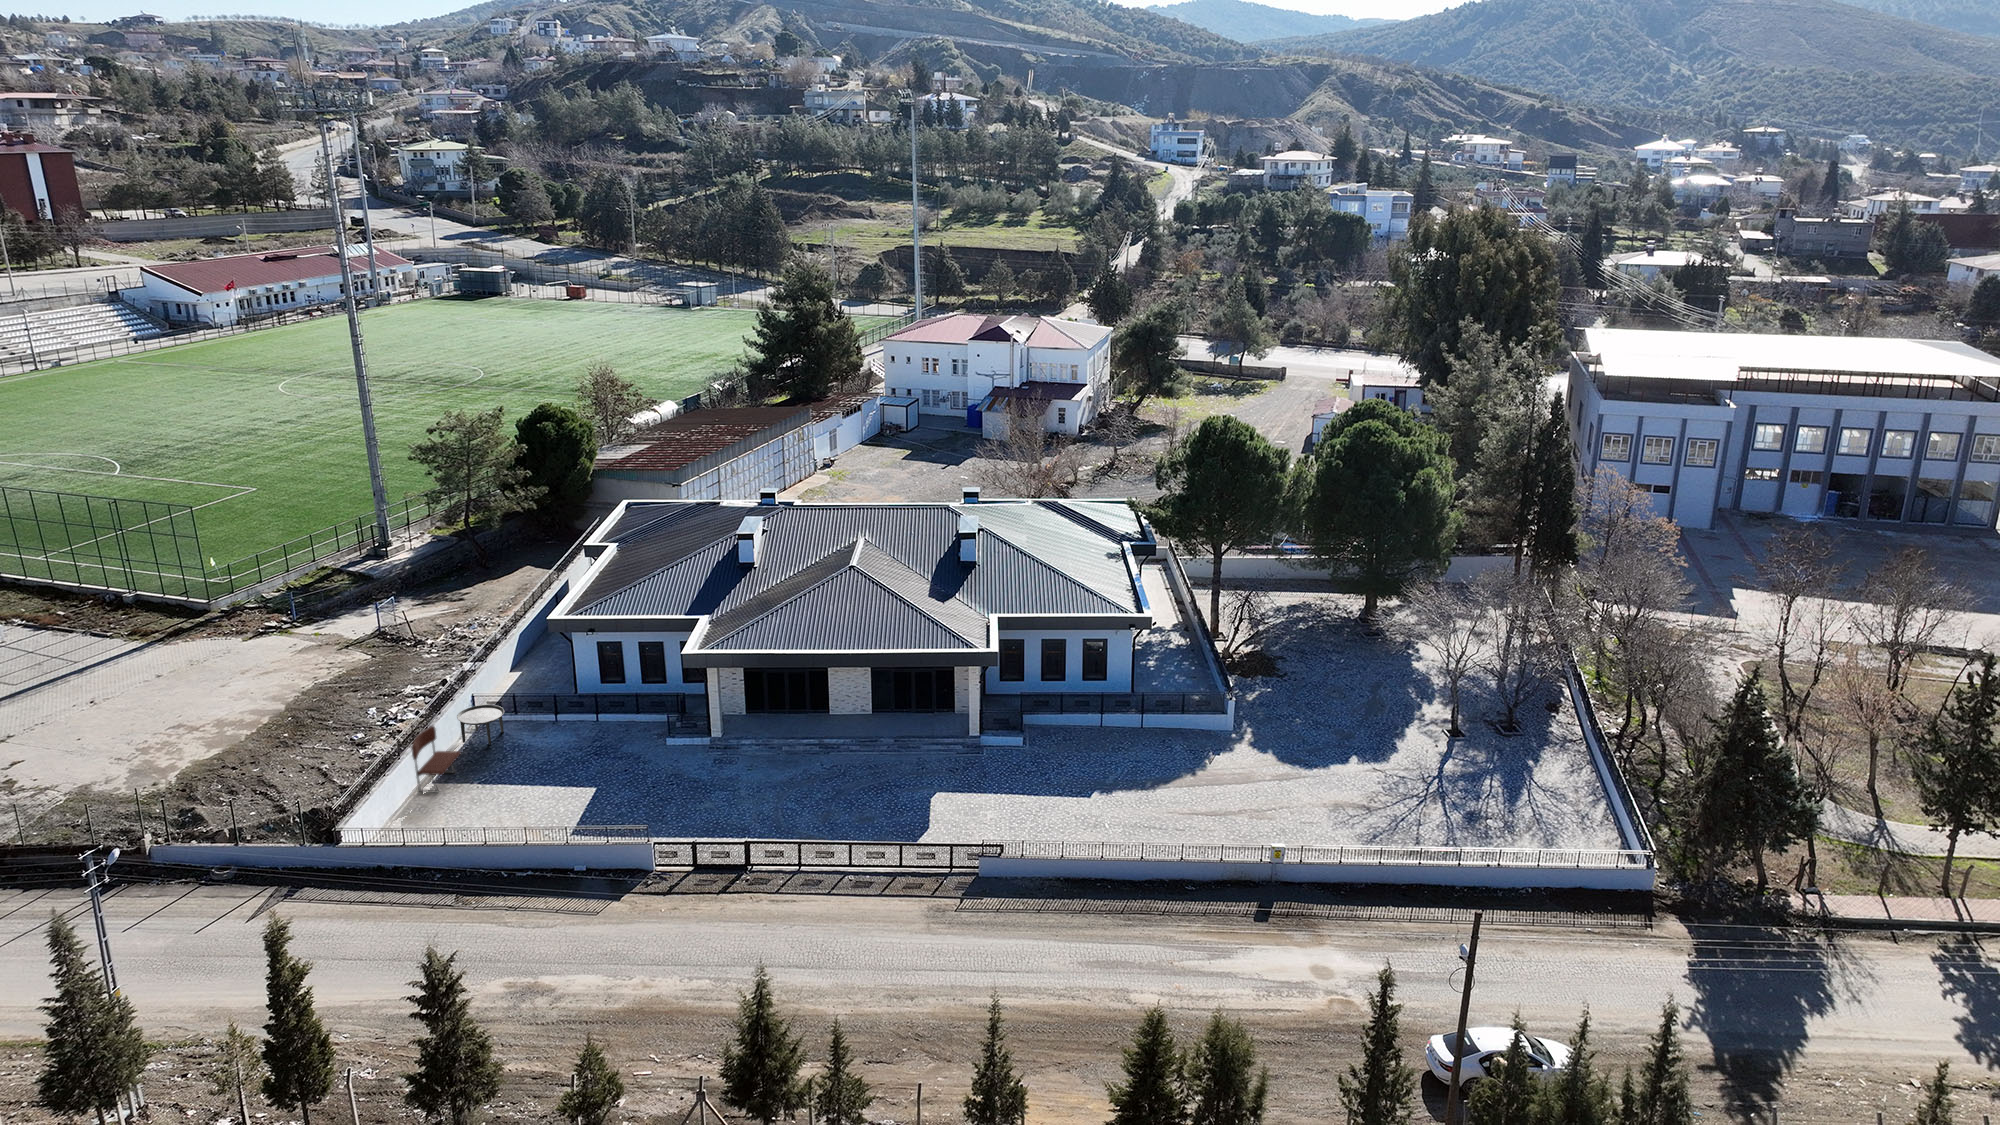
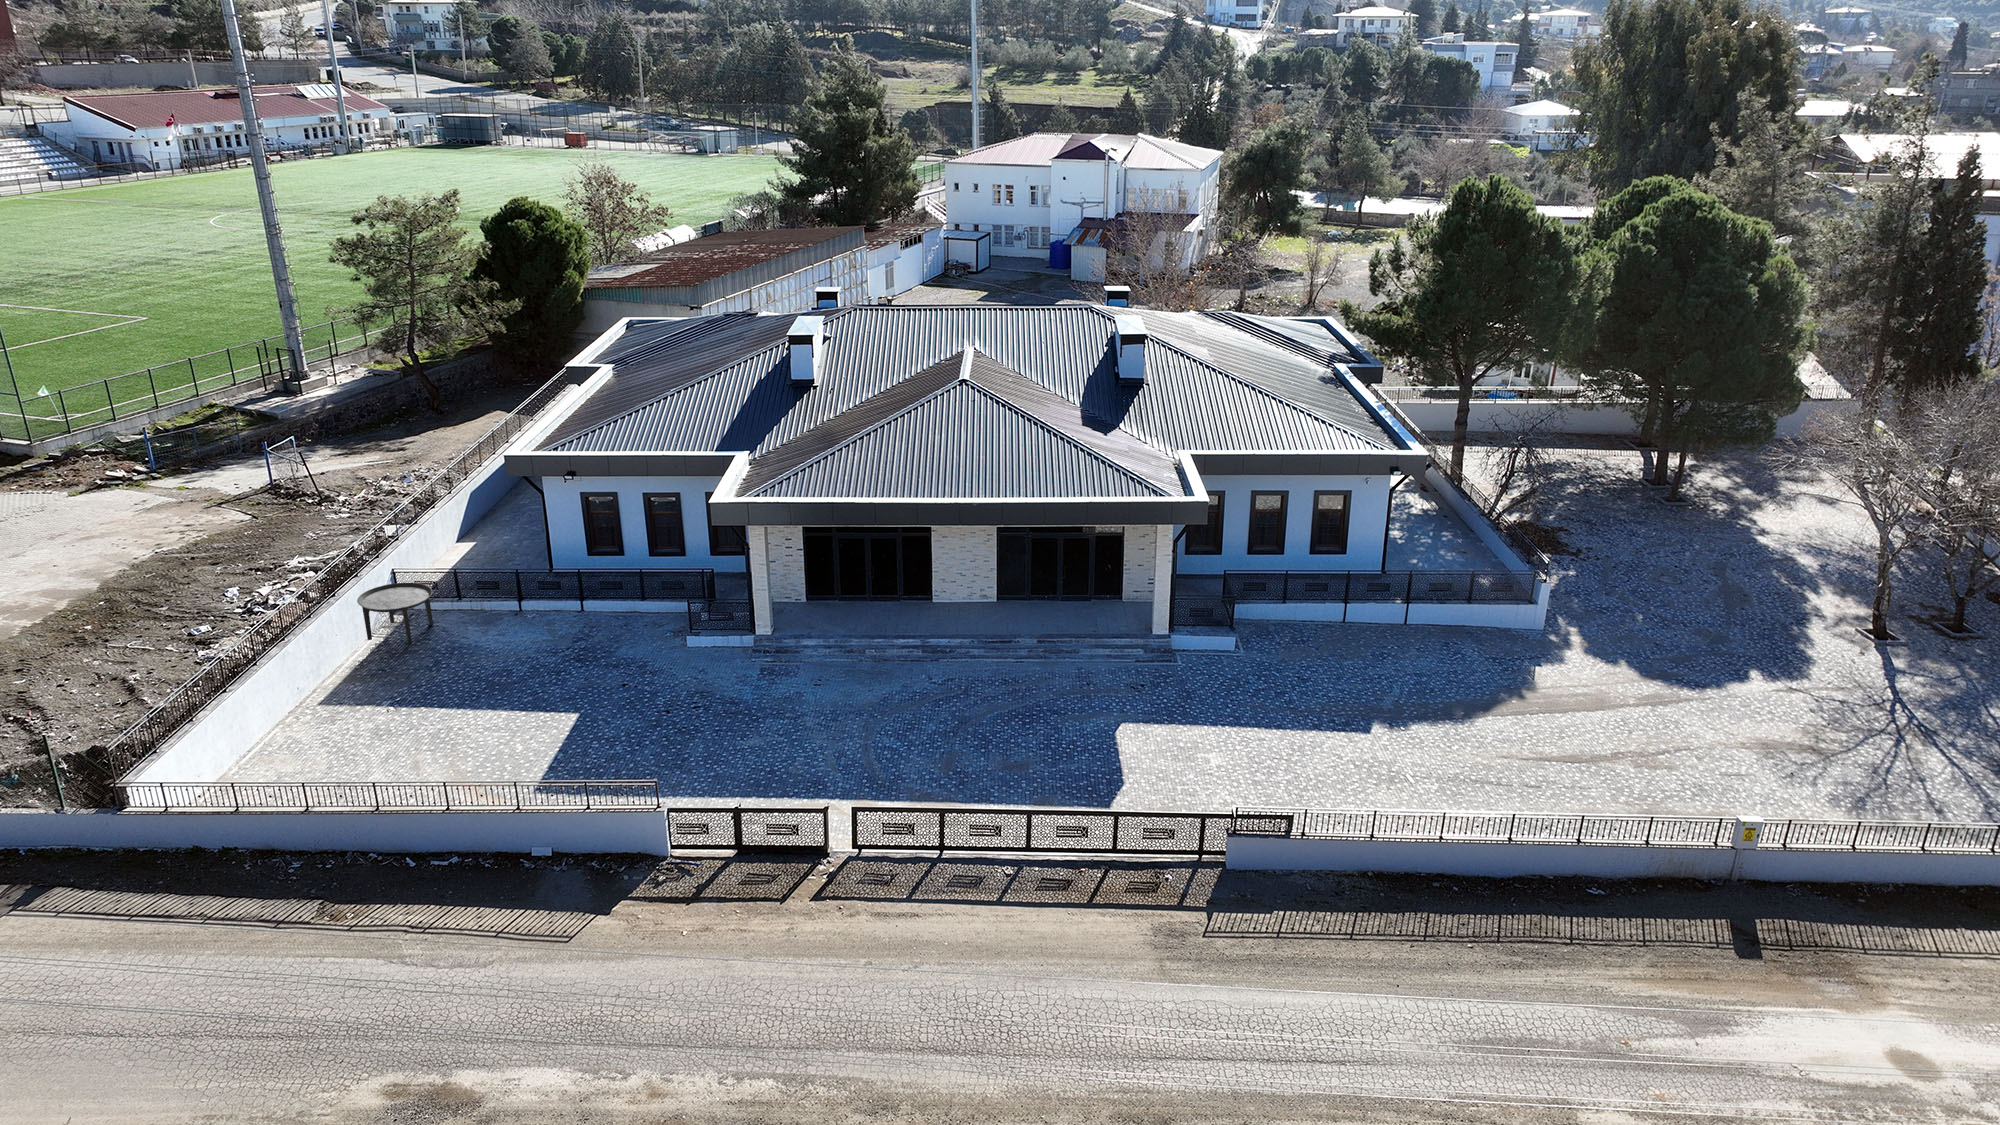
bench: present [412,726,460,793] -> none [268,610,357,718]

